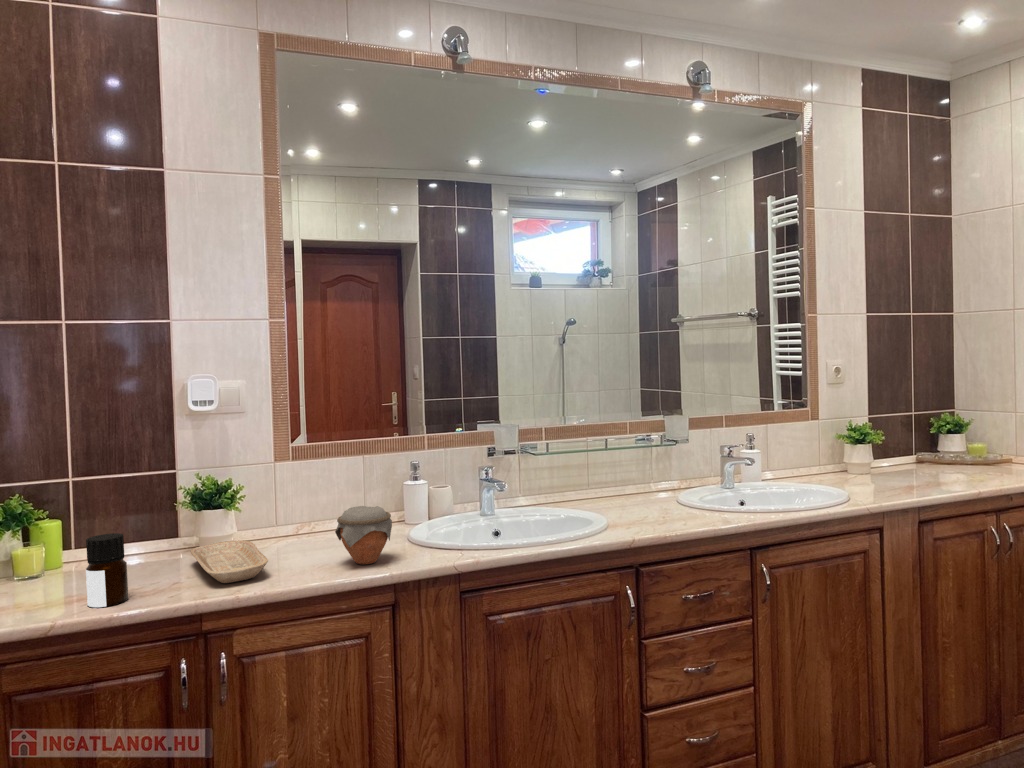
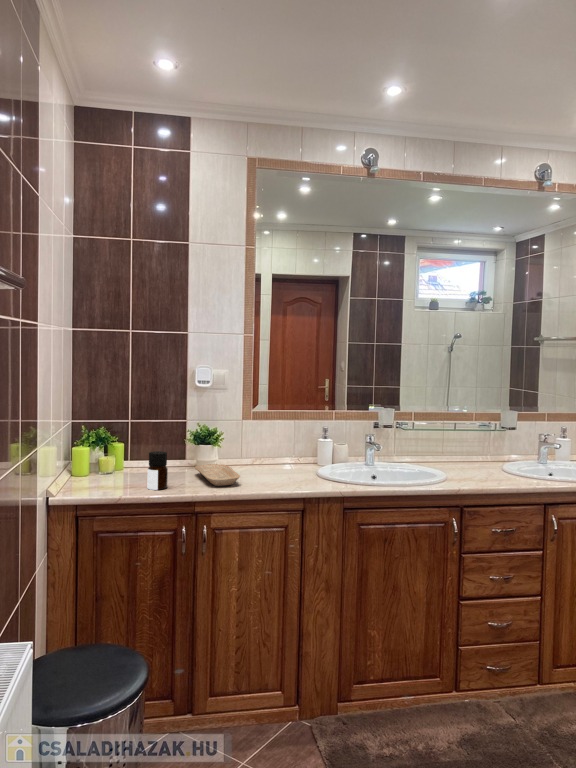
jar: present [335,506,392,565] -> none [278,451,311,485]

